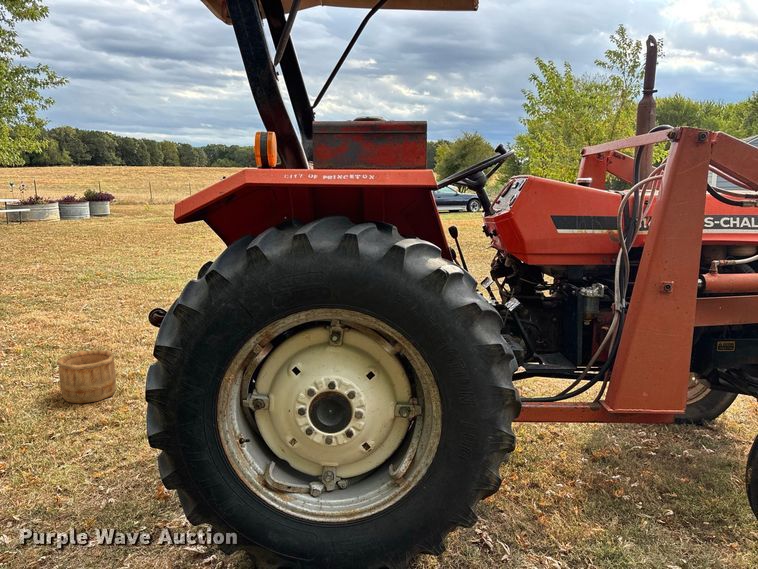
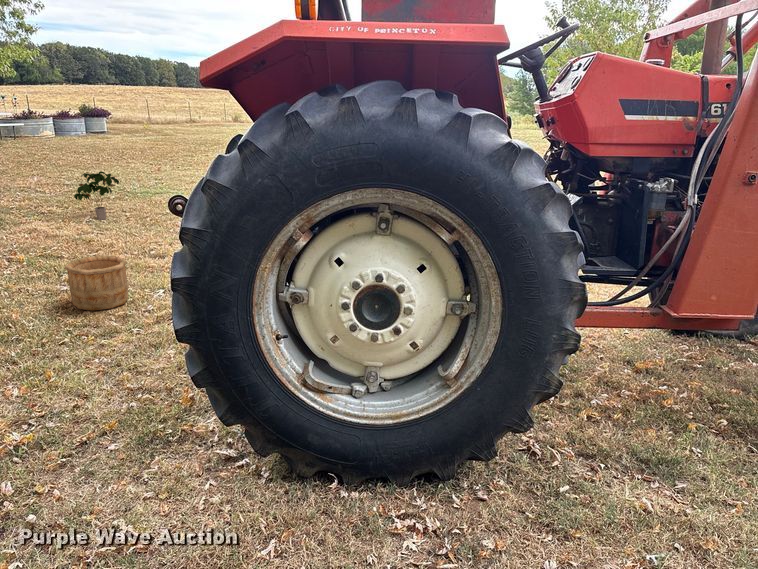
potted plant: none [73,263,116,308] -> present [74,171,119,220]

